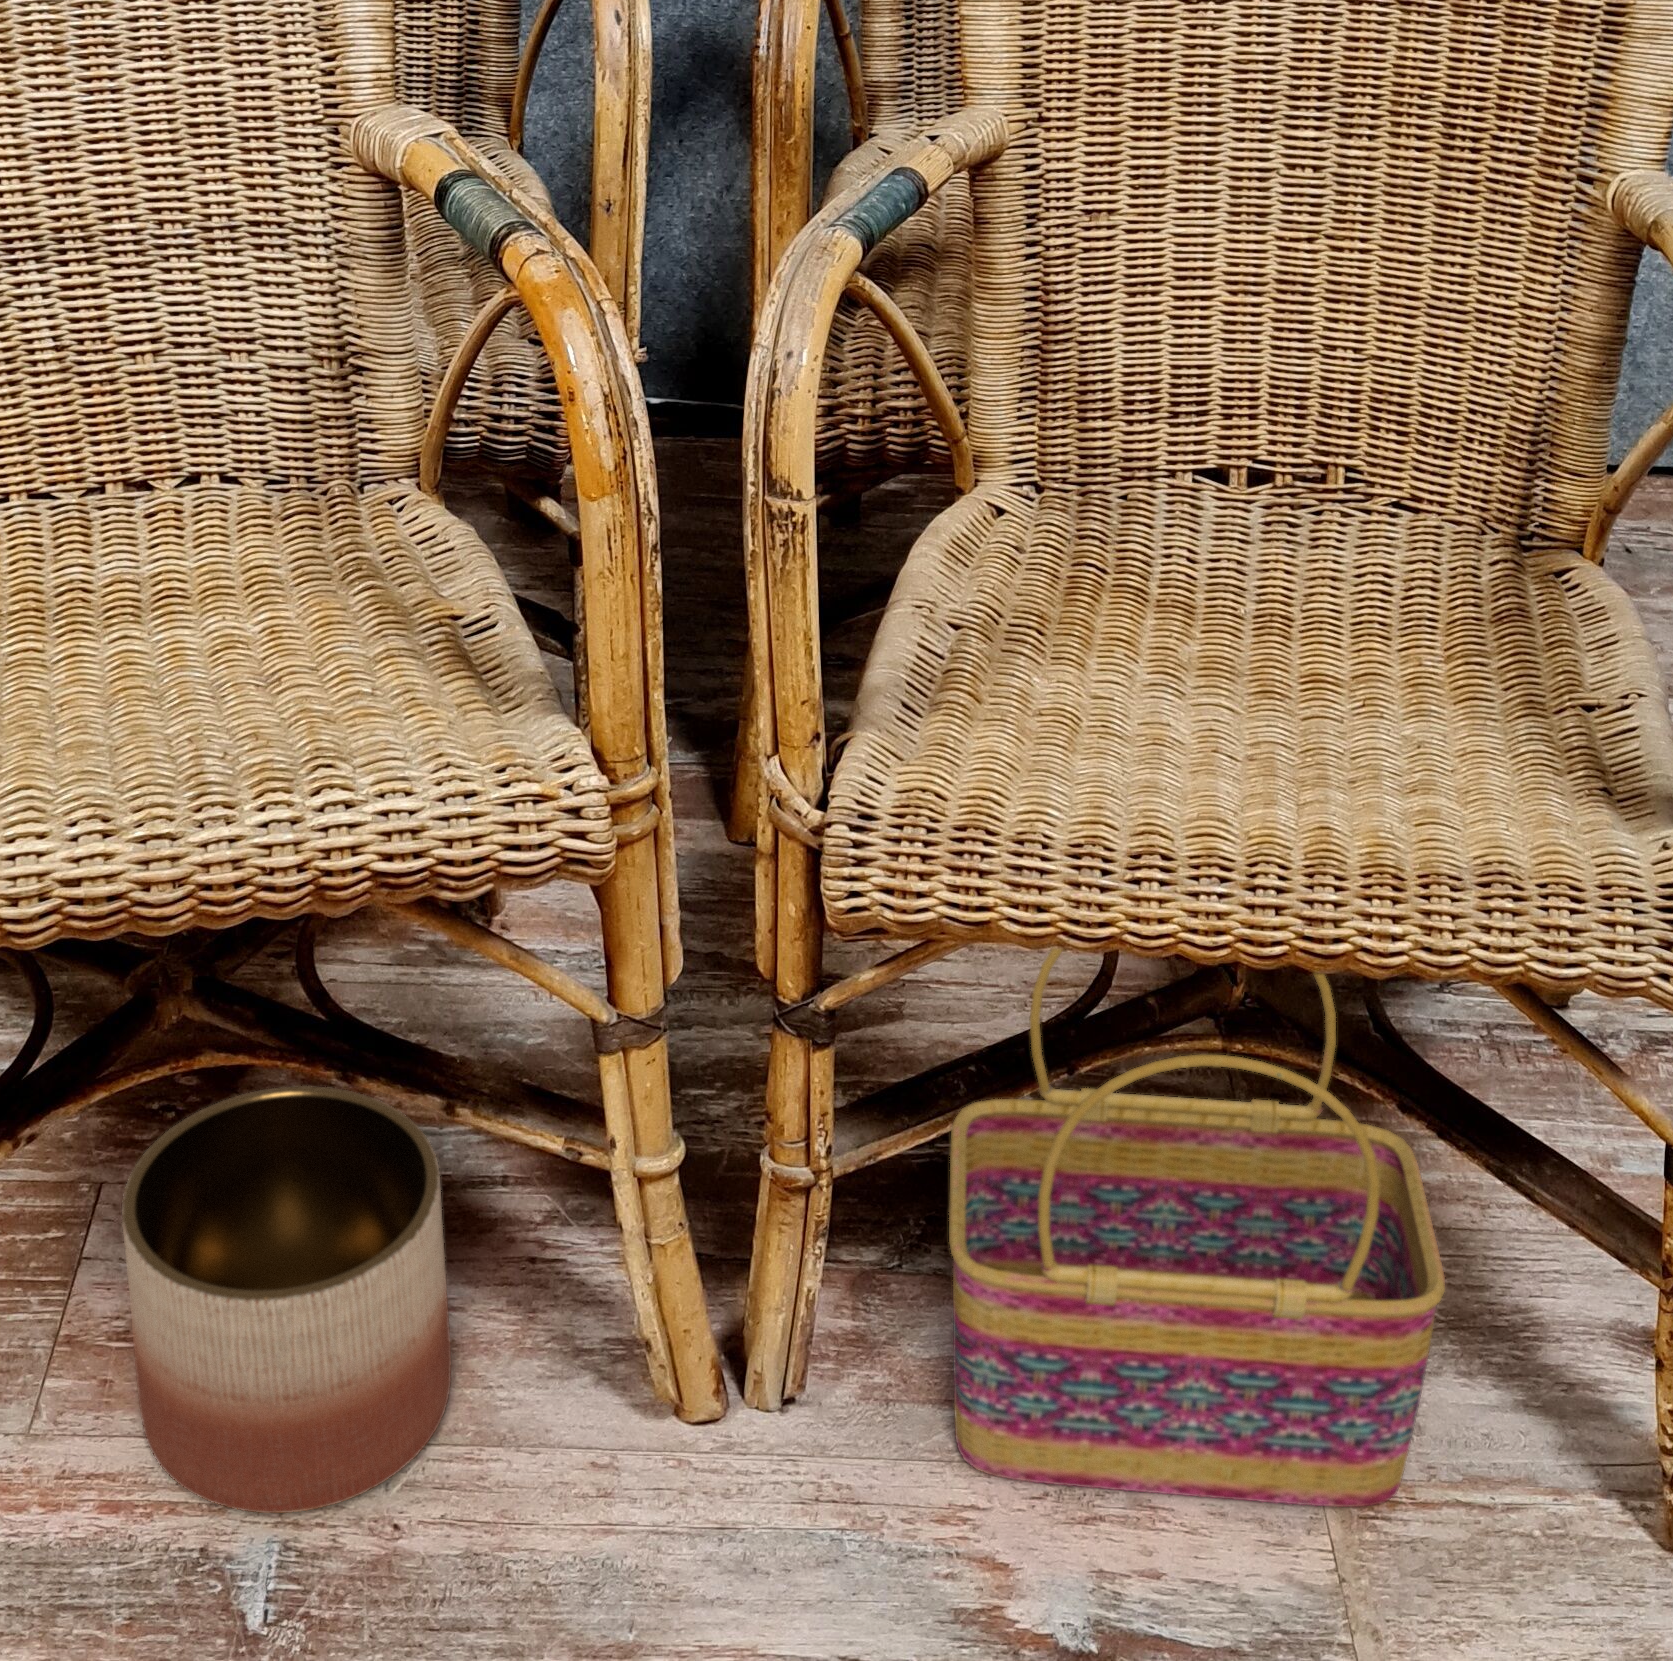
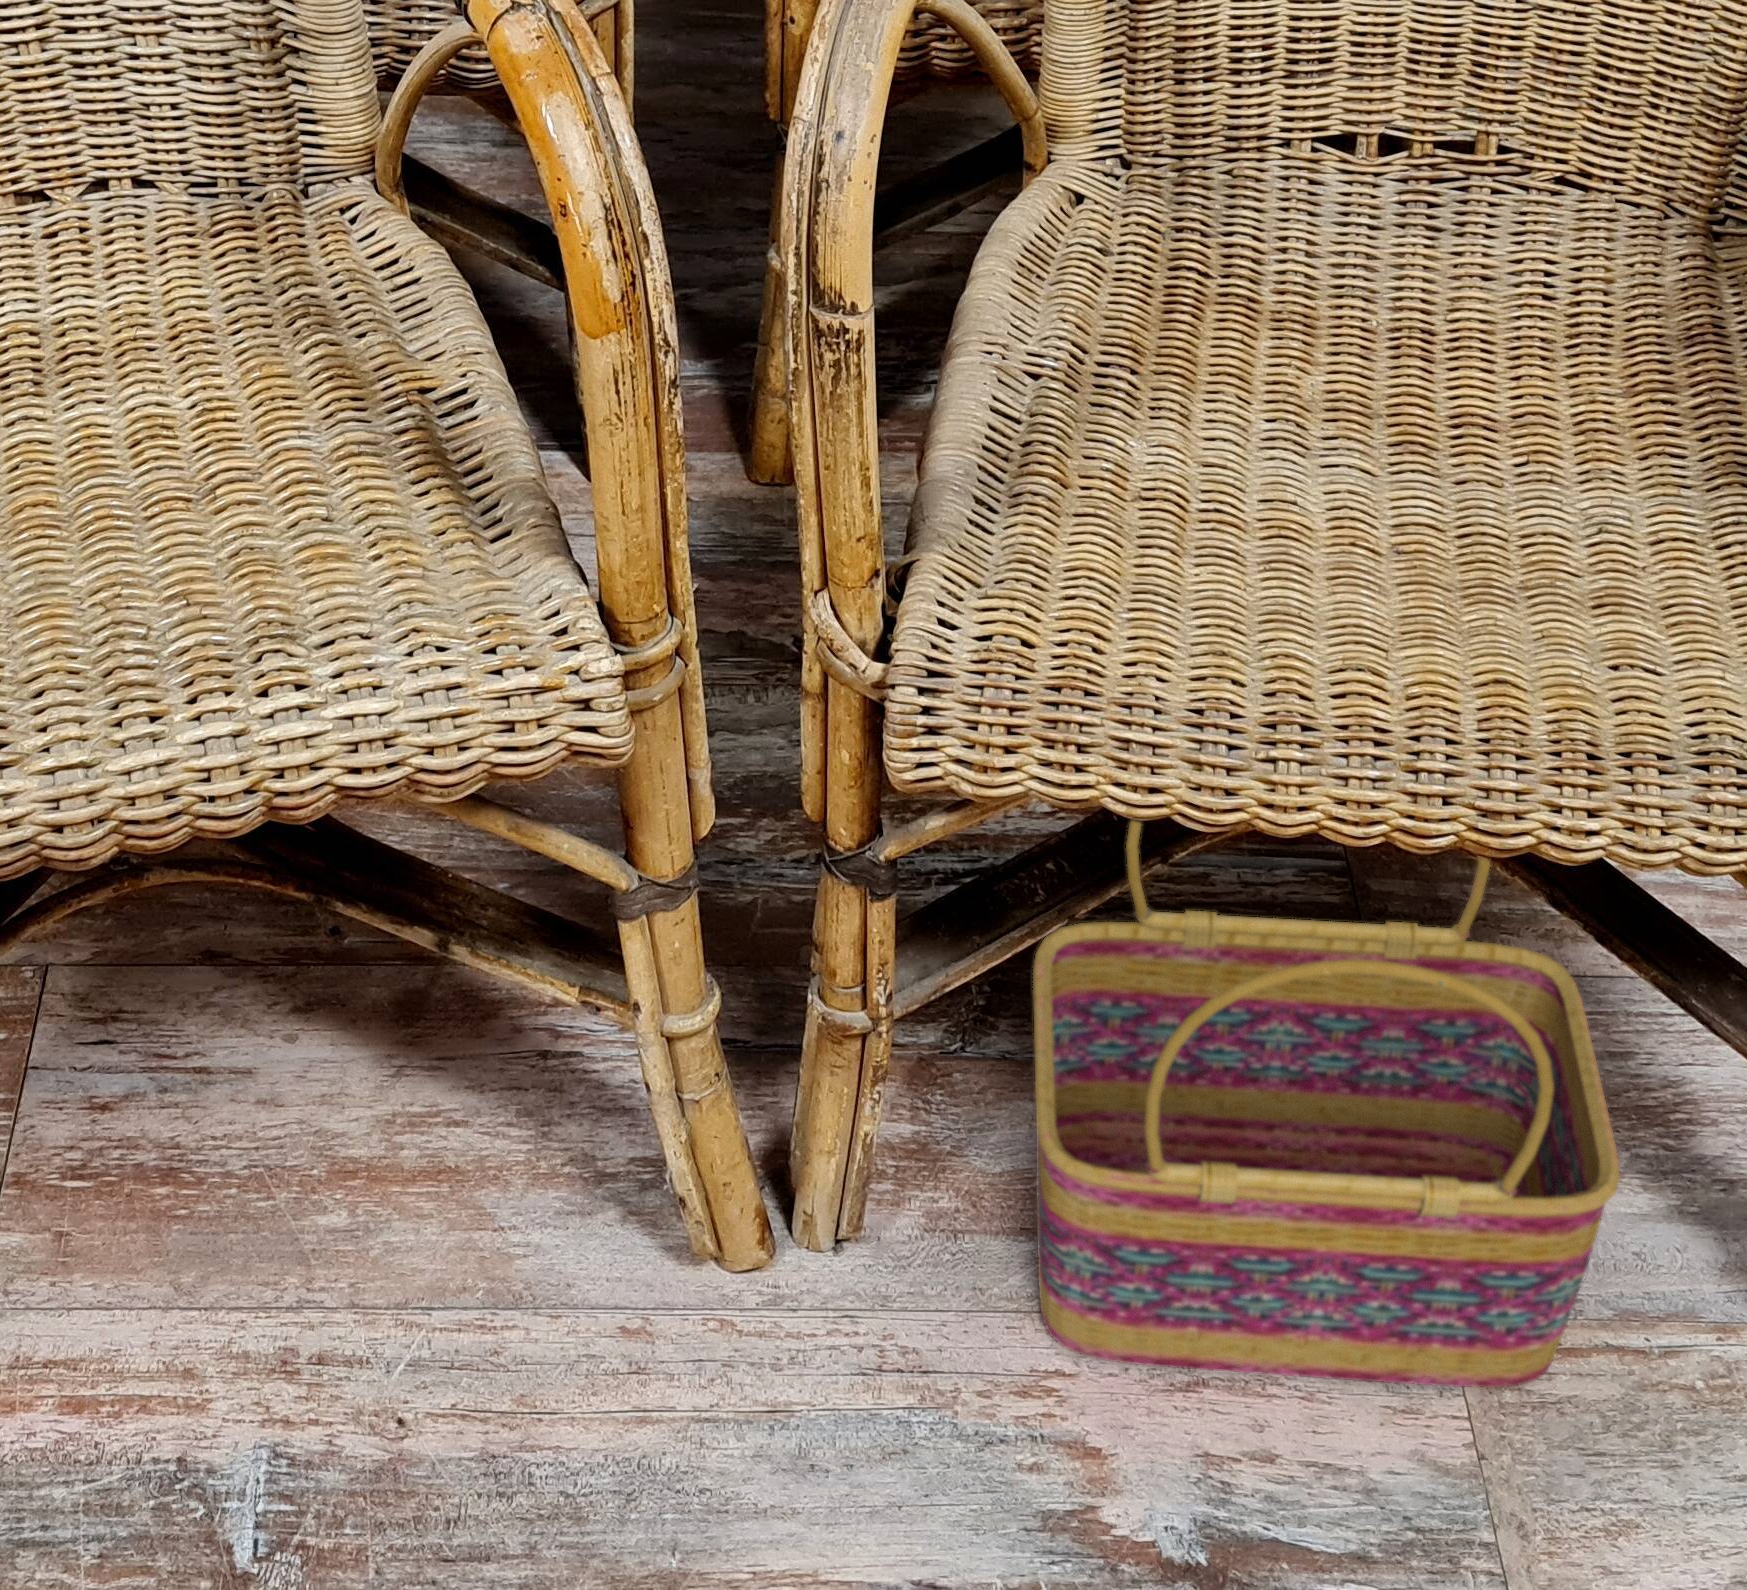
planter: present [122,1086,451,1513] -> none [61,932,456,1435]

